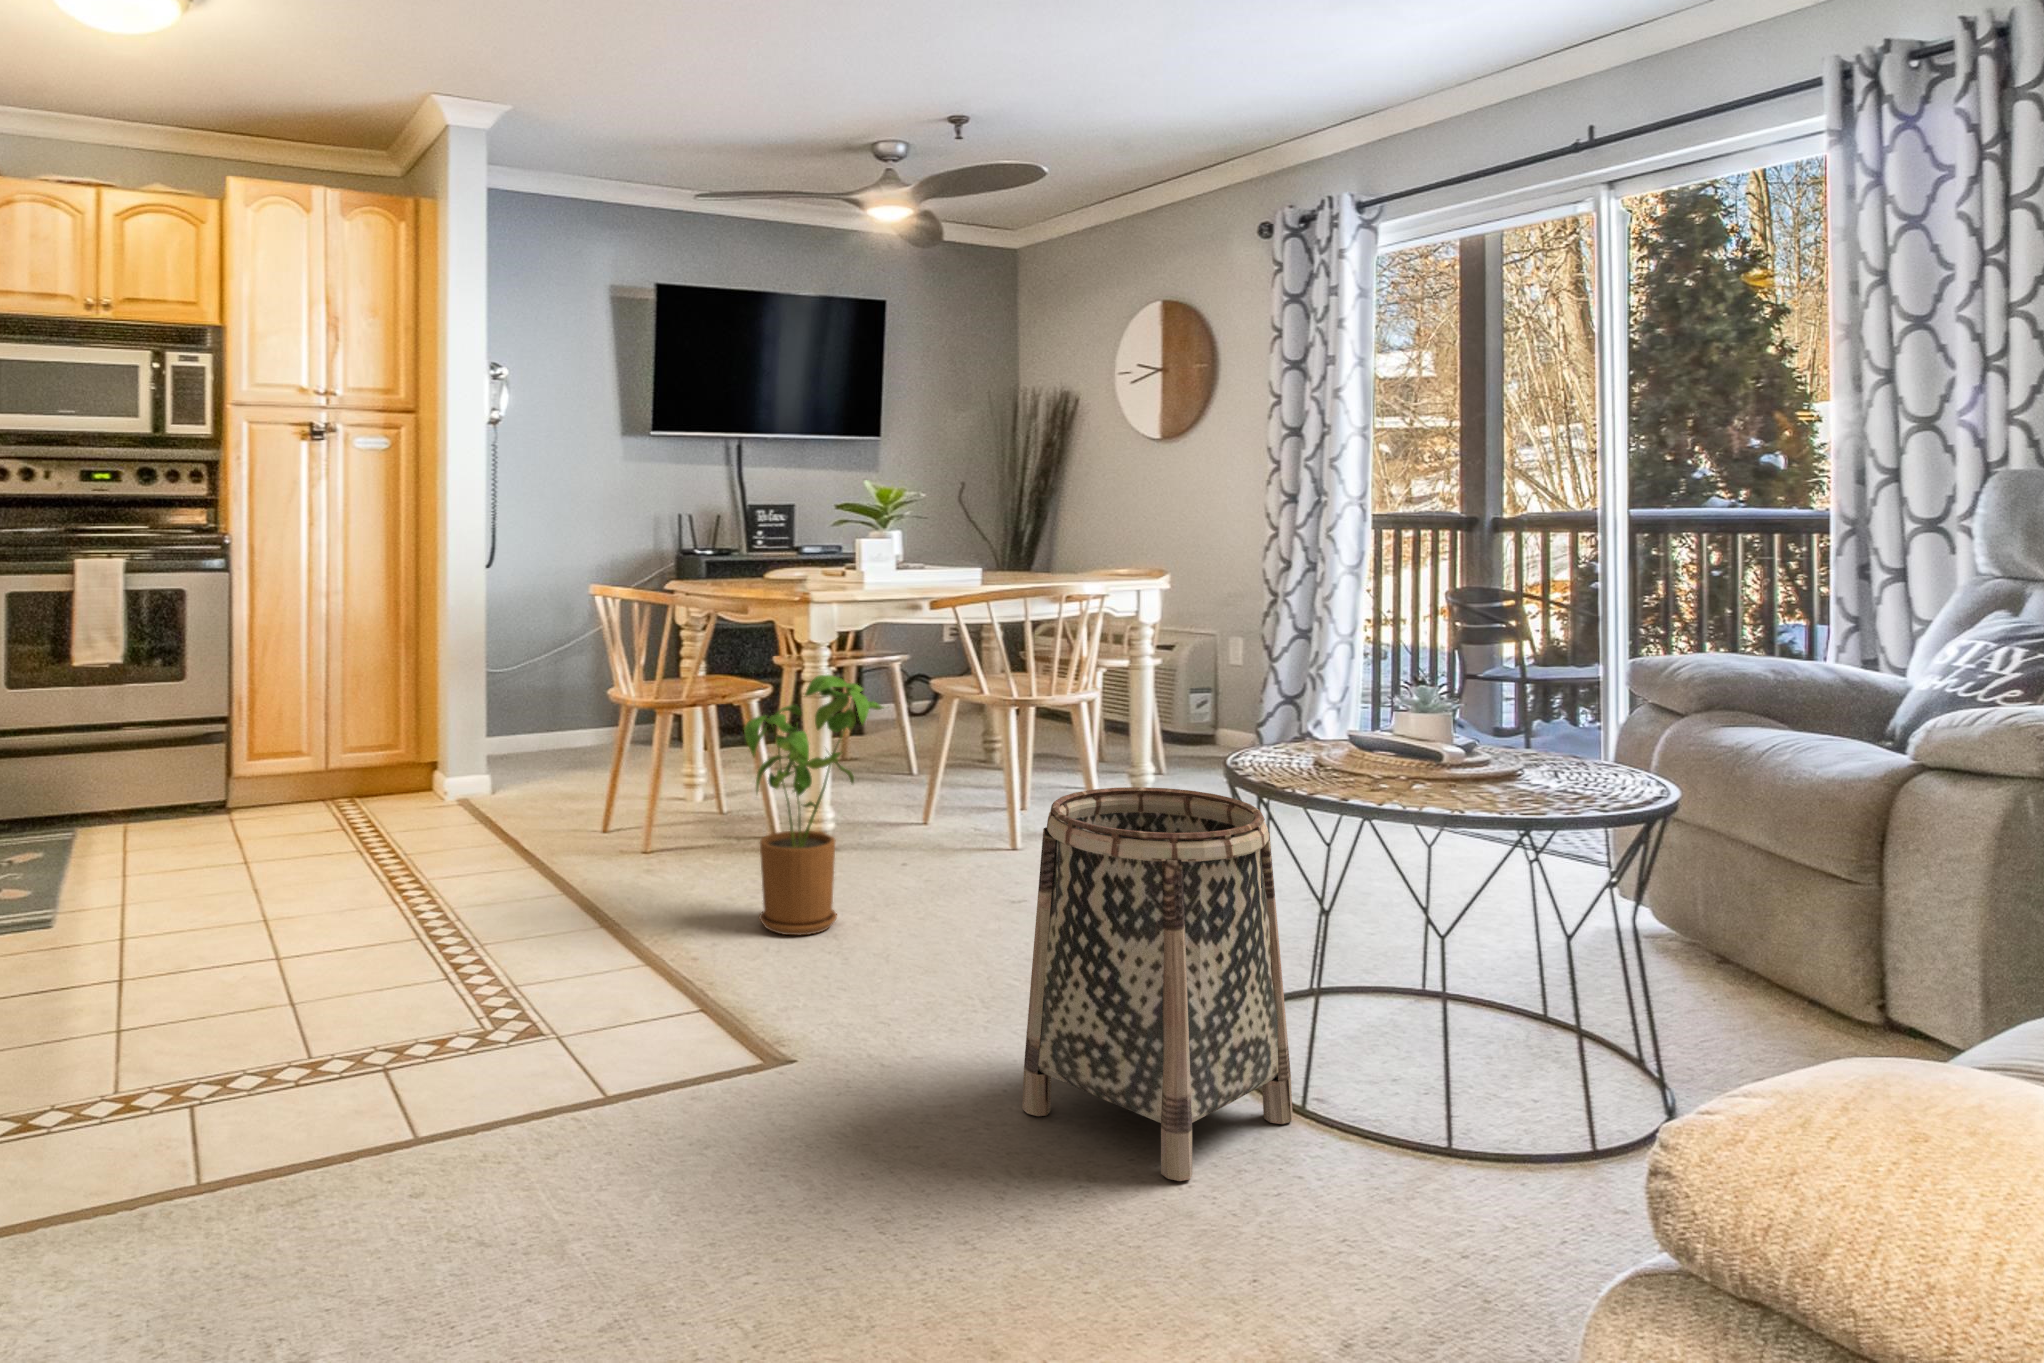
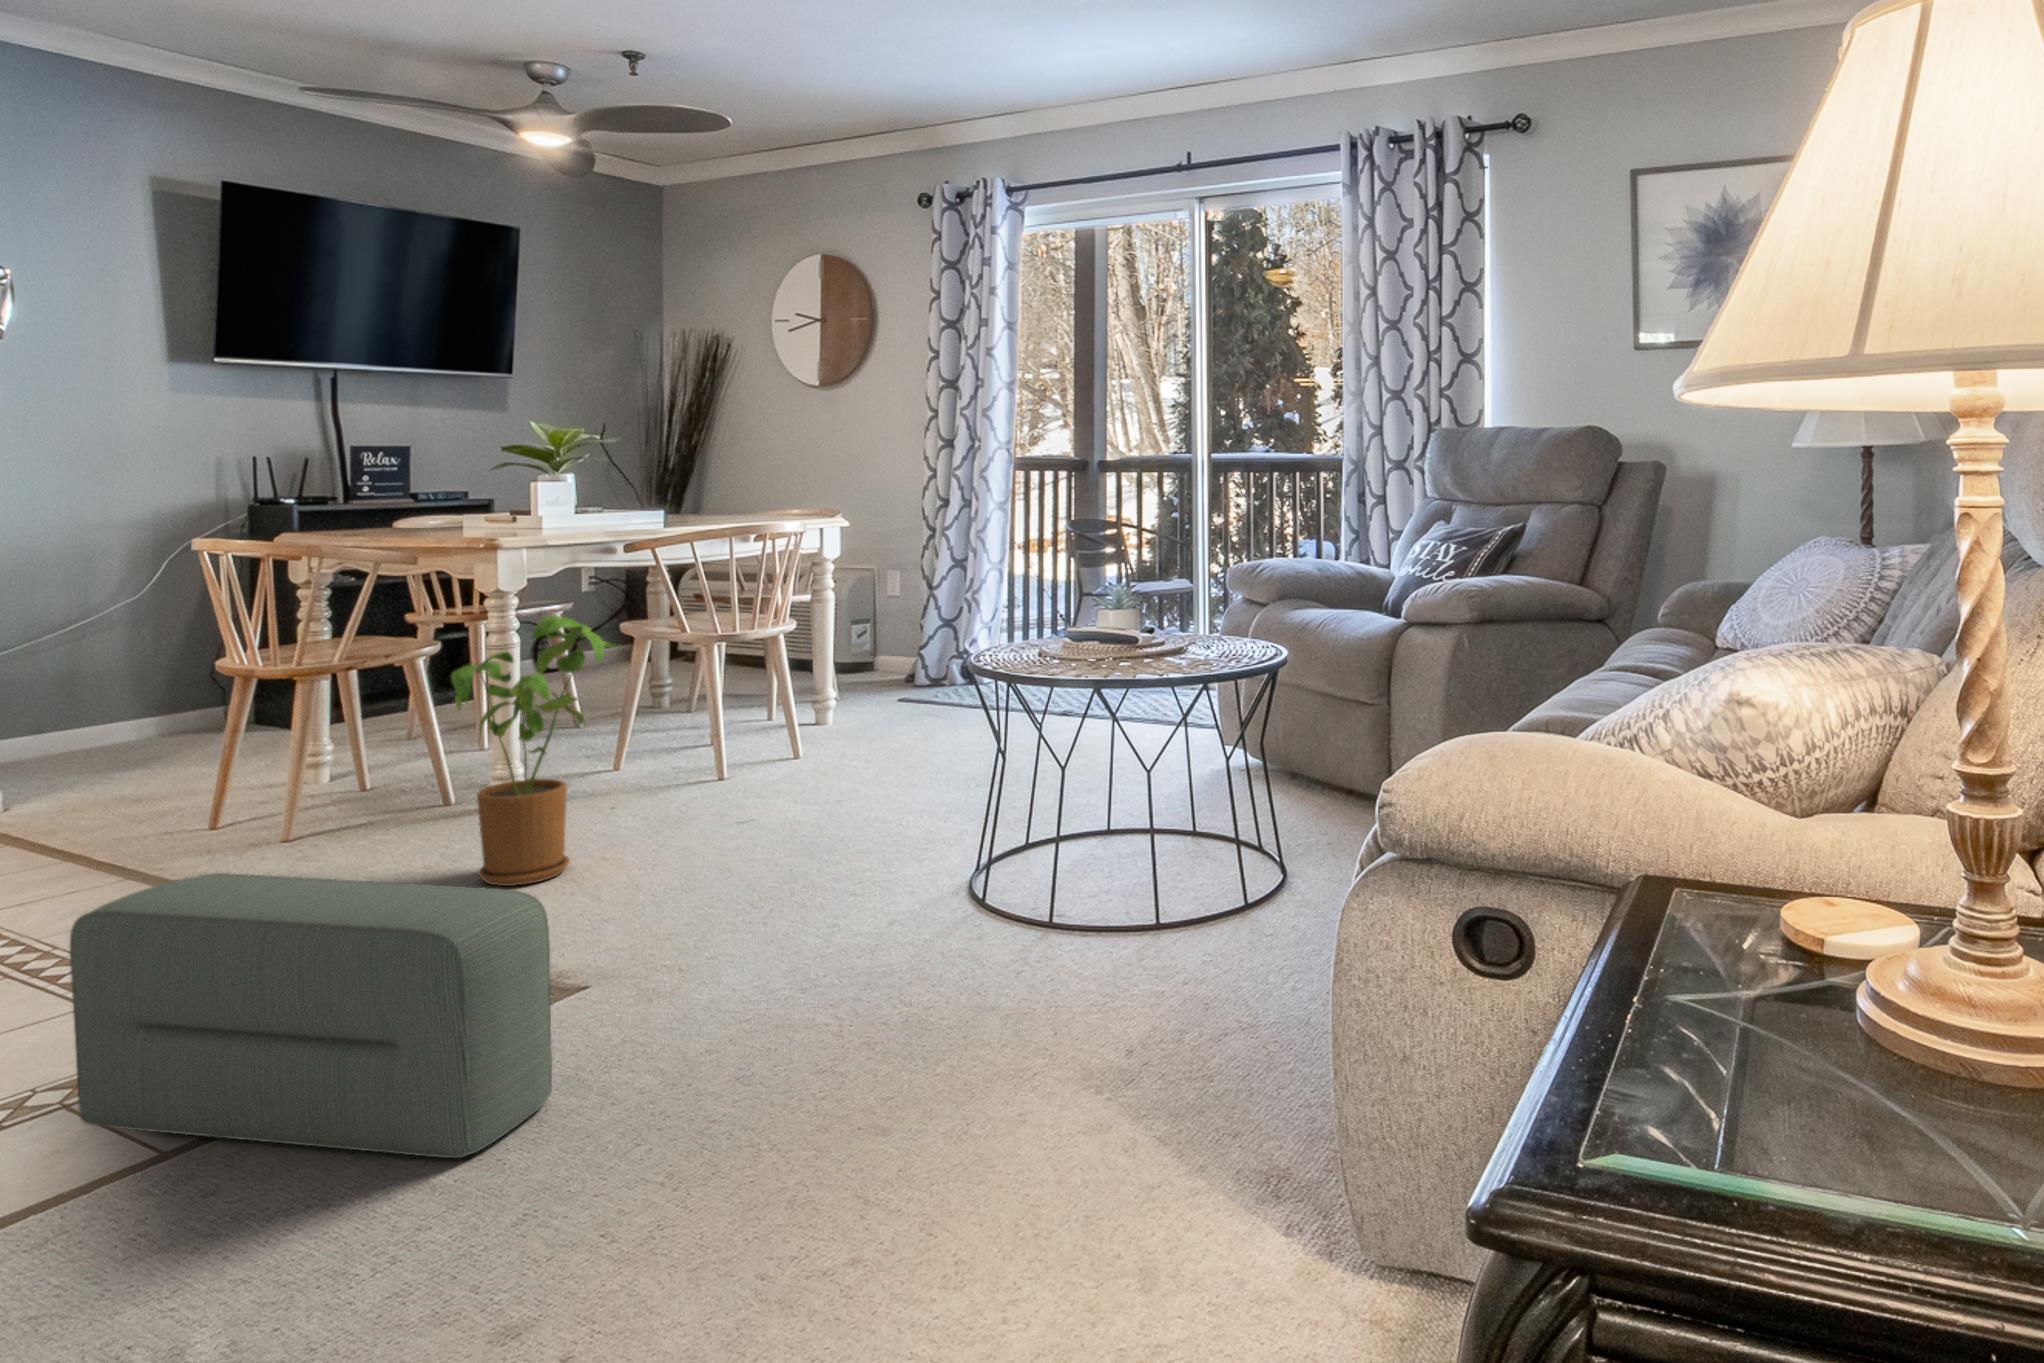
basket: present [1022,787,1293,1181] -> none [833,682,1047,983]
pouf: none [377,896,695,1241] -> present [70,873,552,1158]

